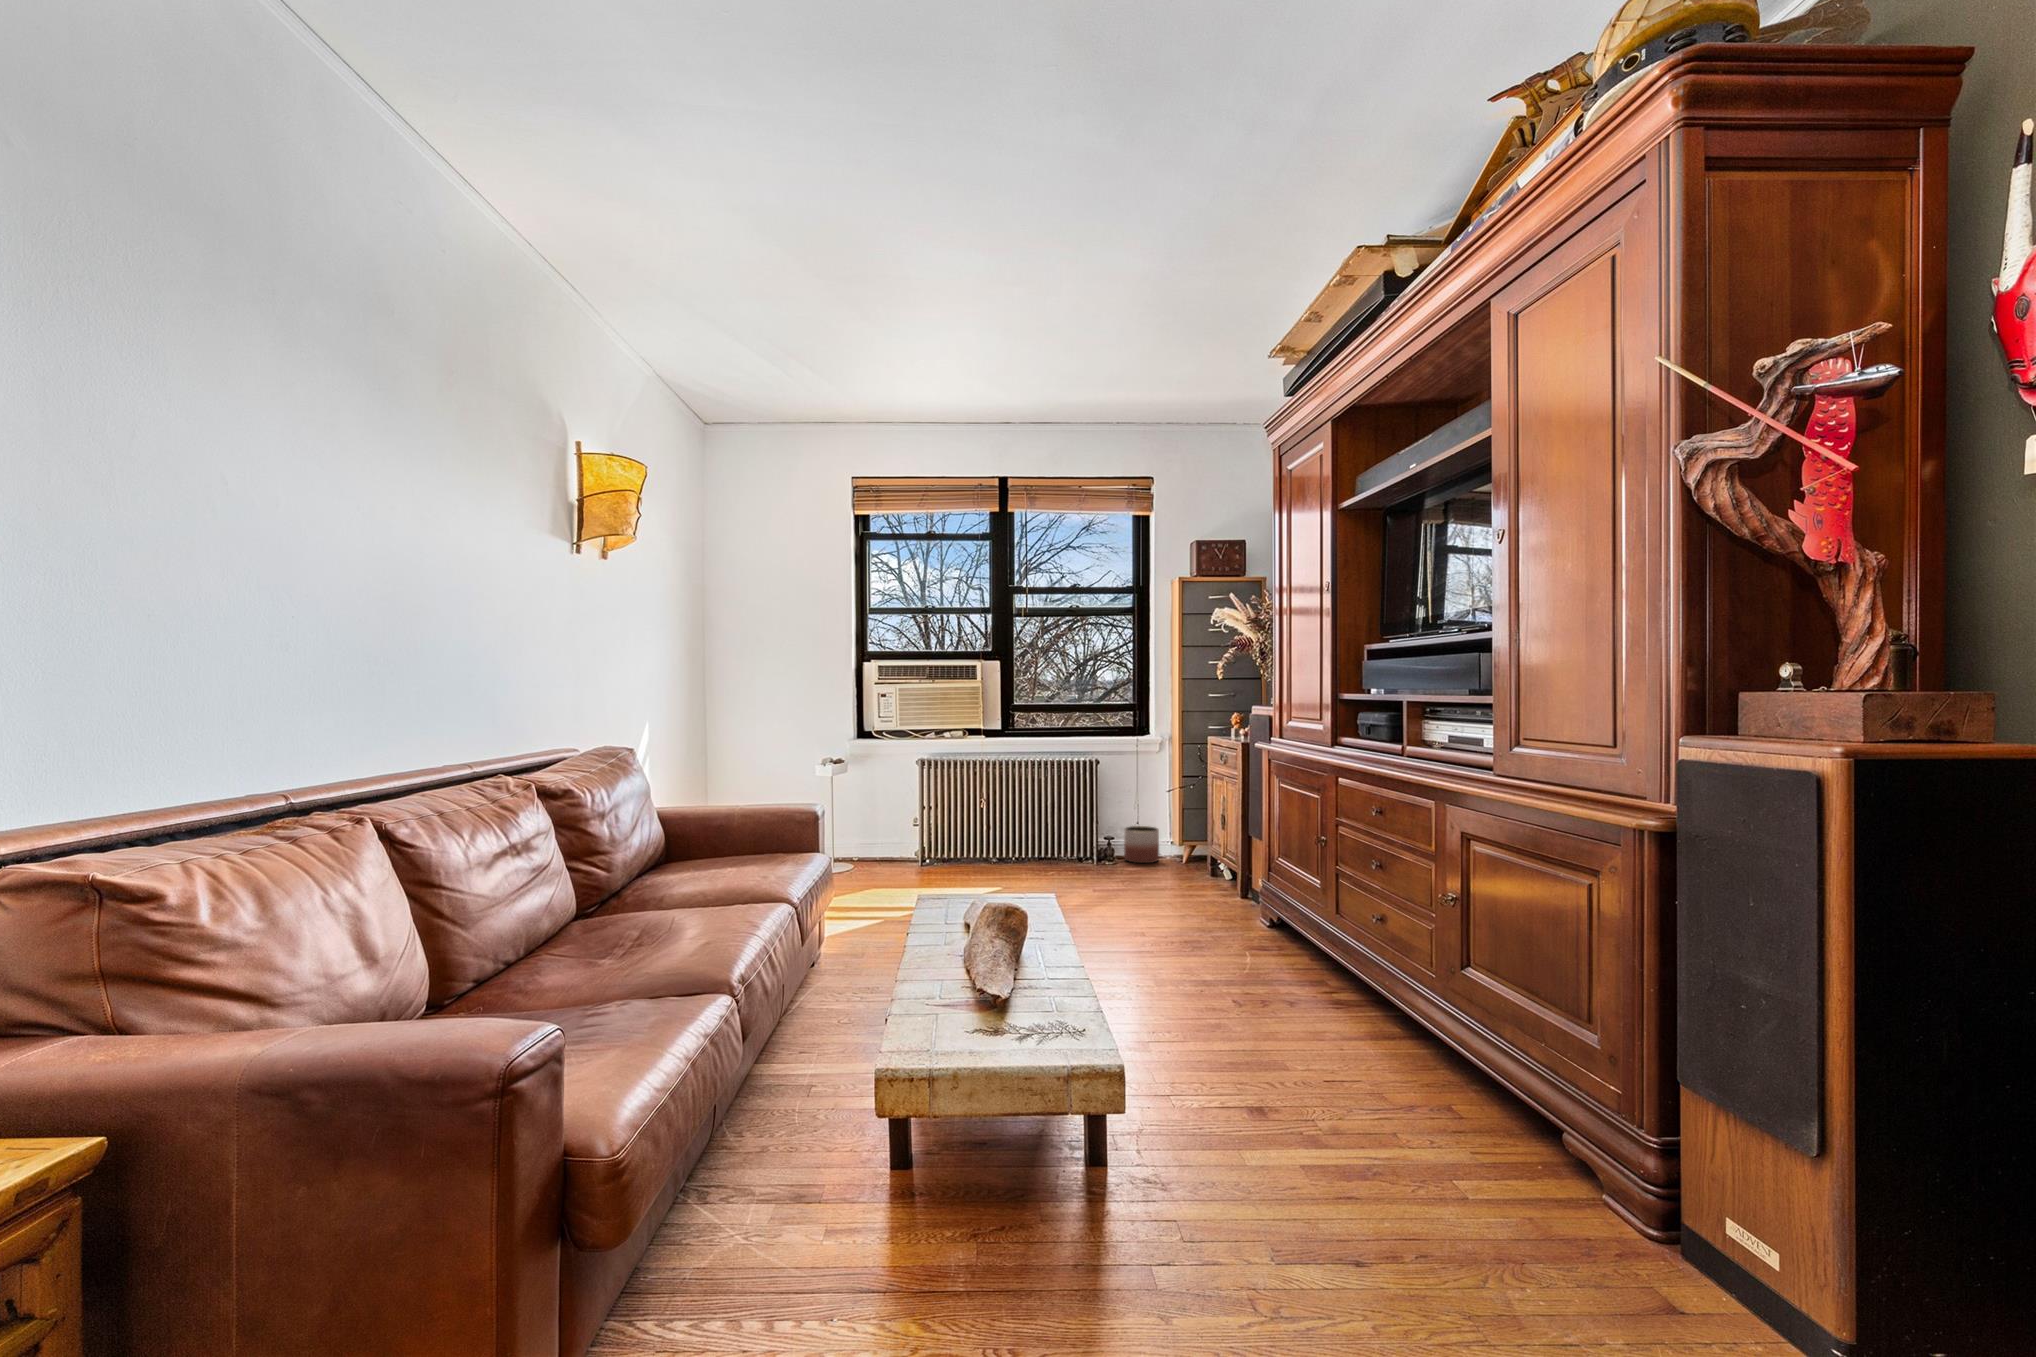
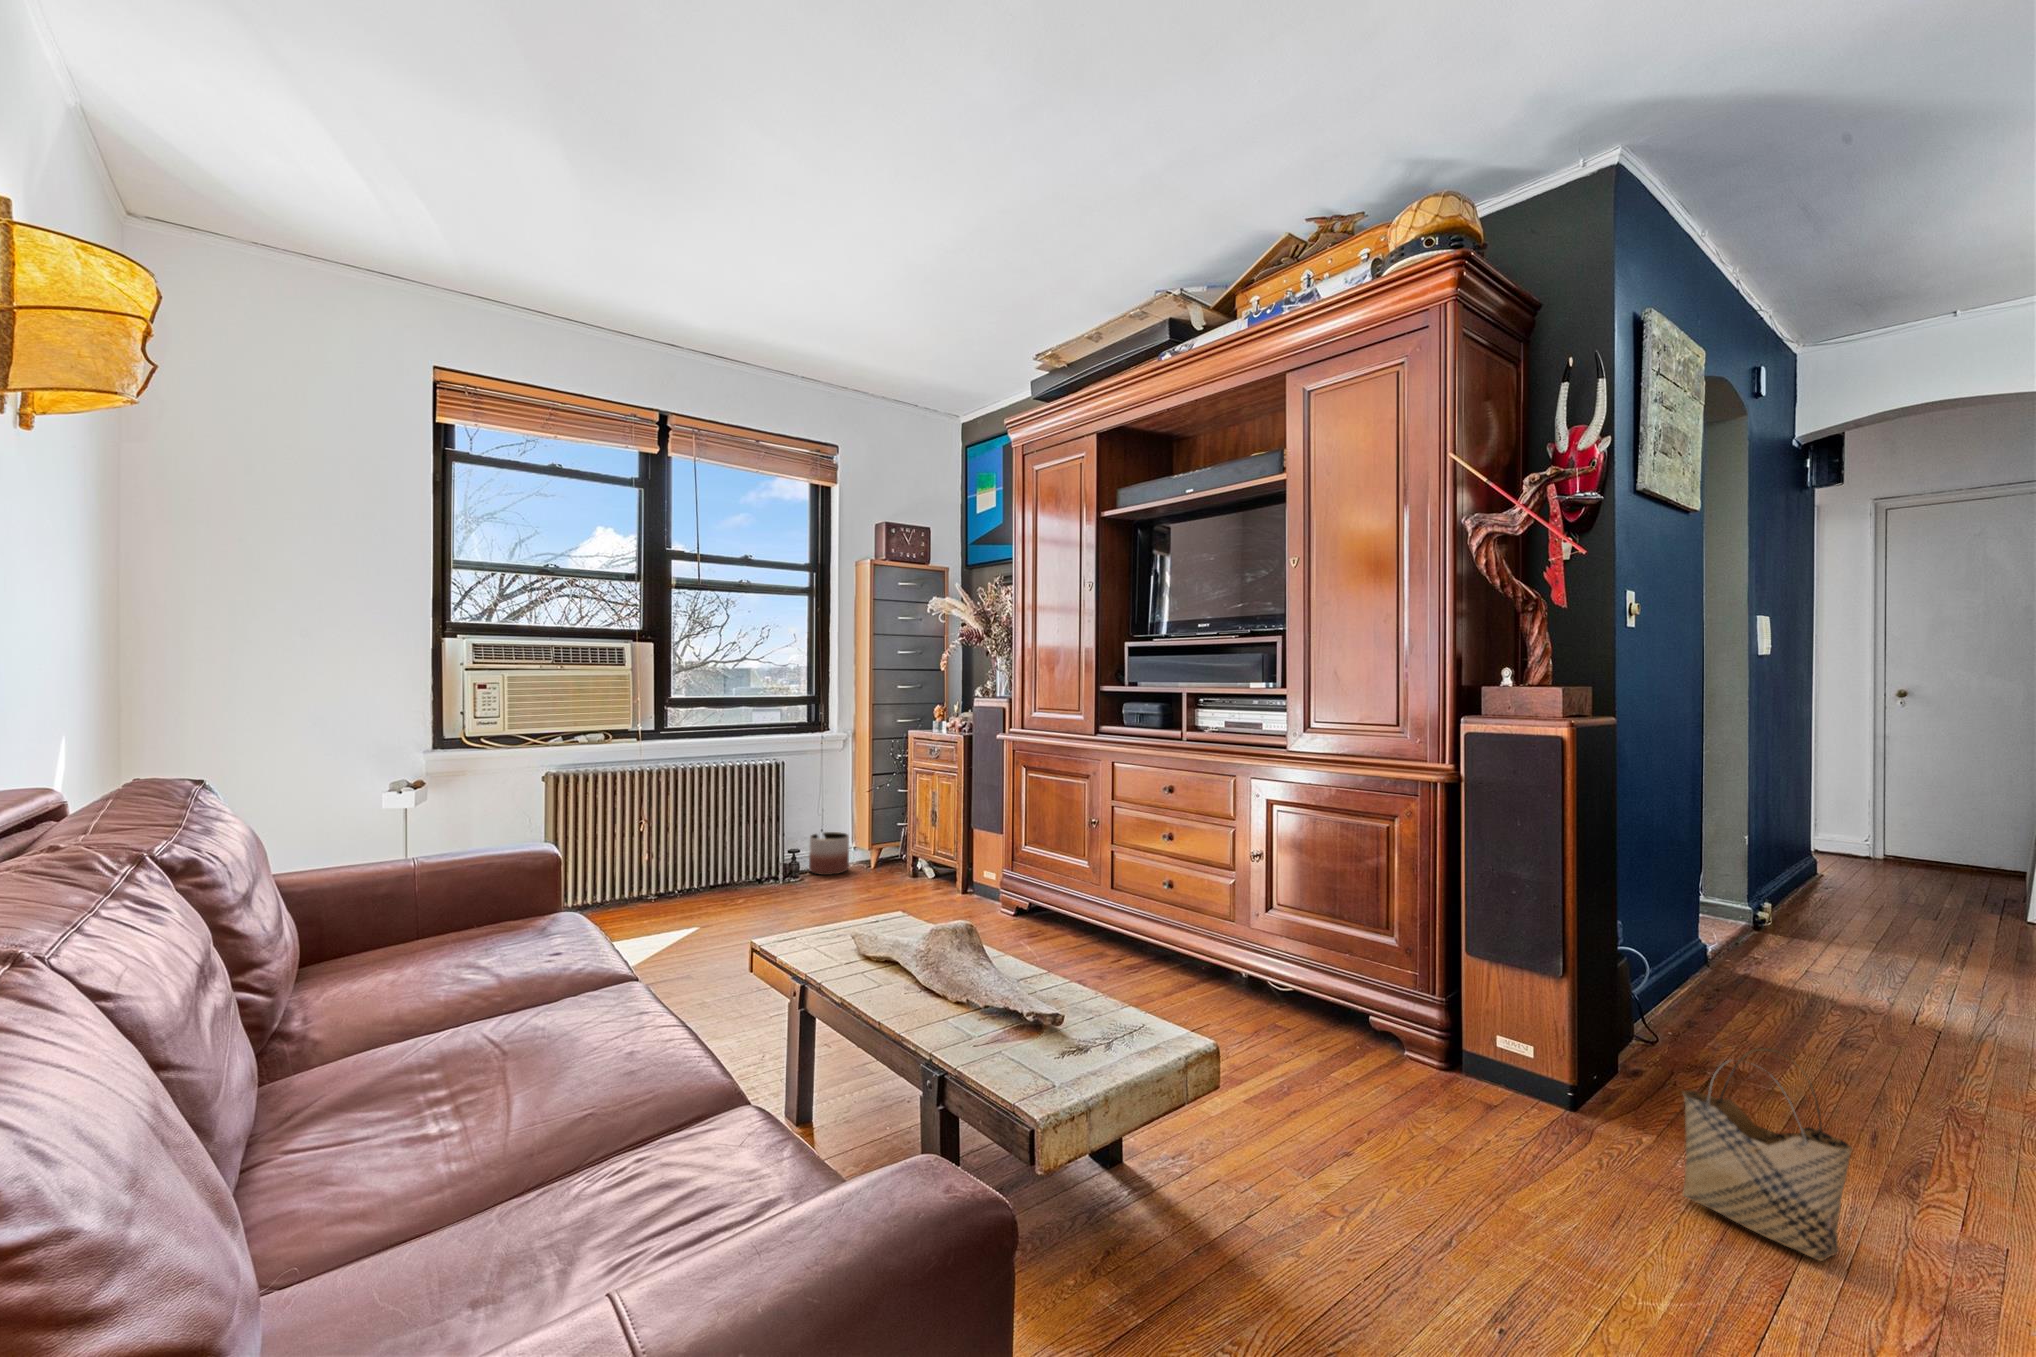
woven basket: none [1554,1070,1679,1303] -> present [1682,1048,1852,1261]

